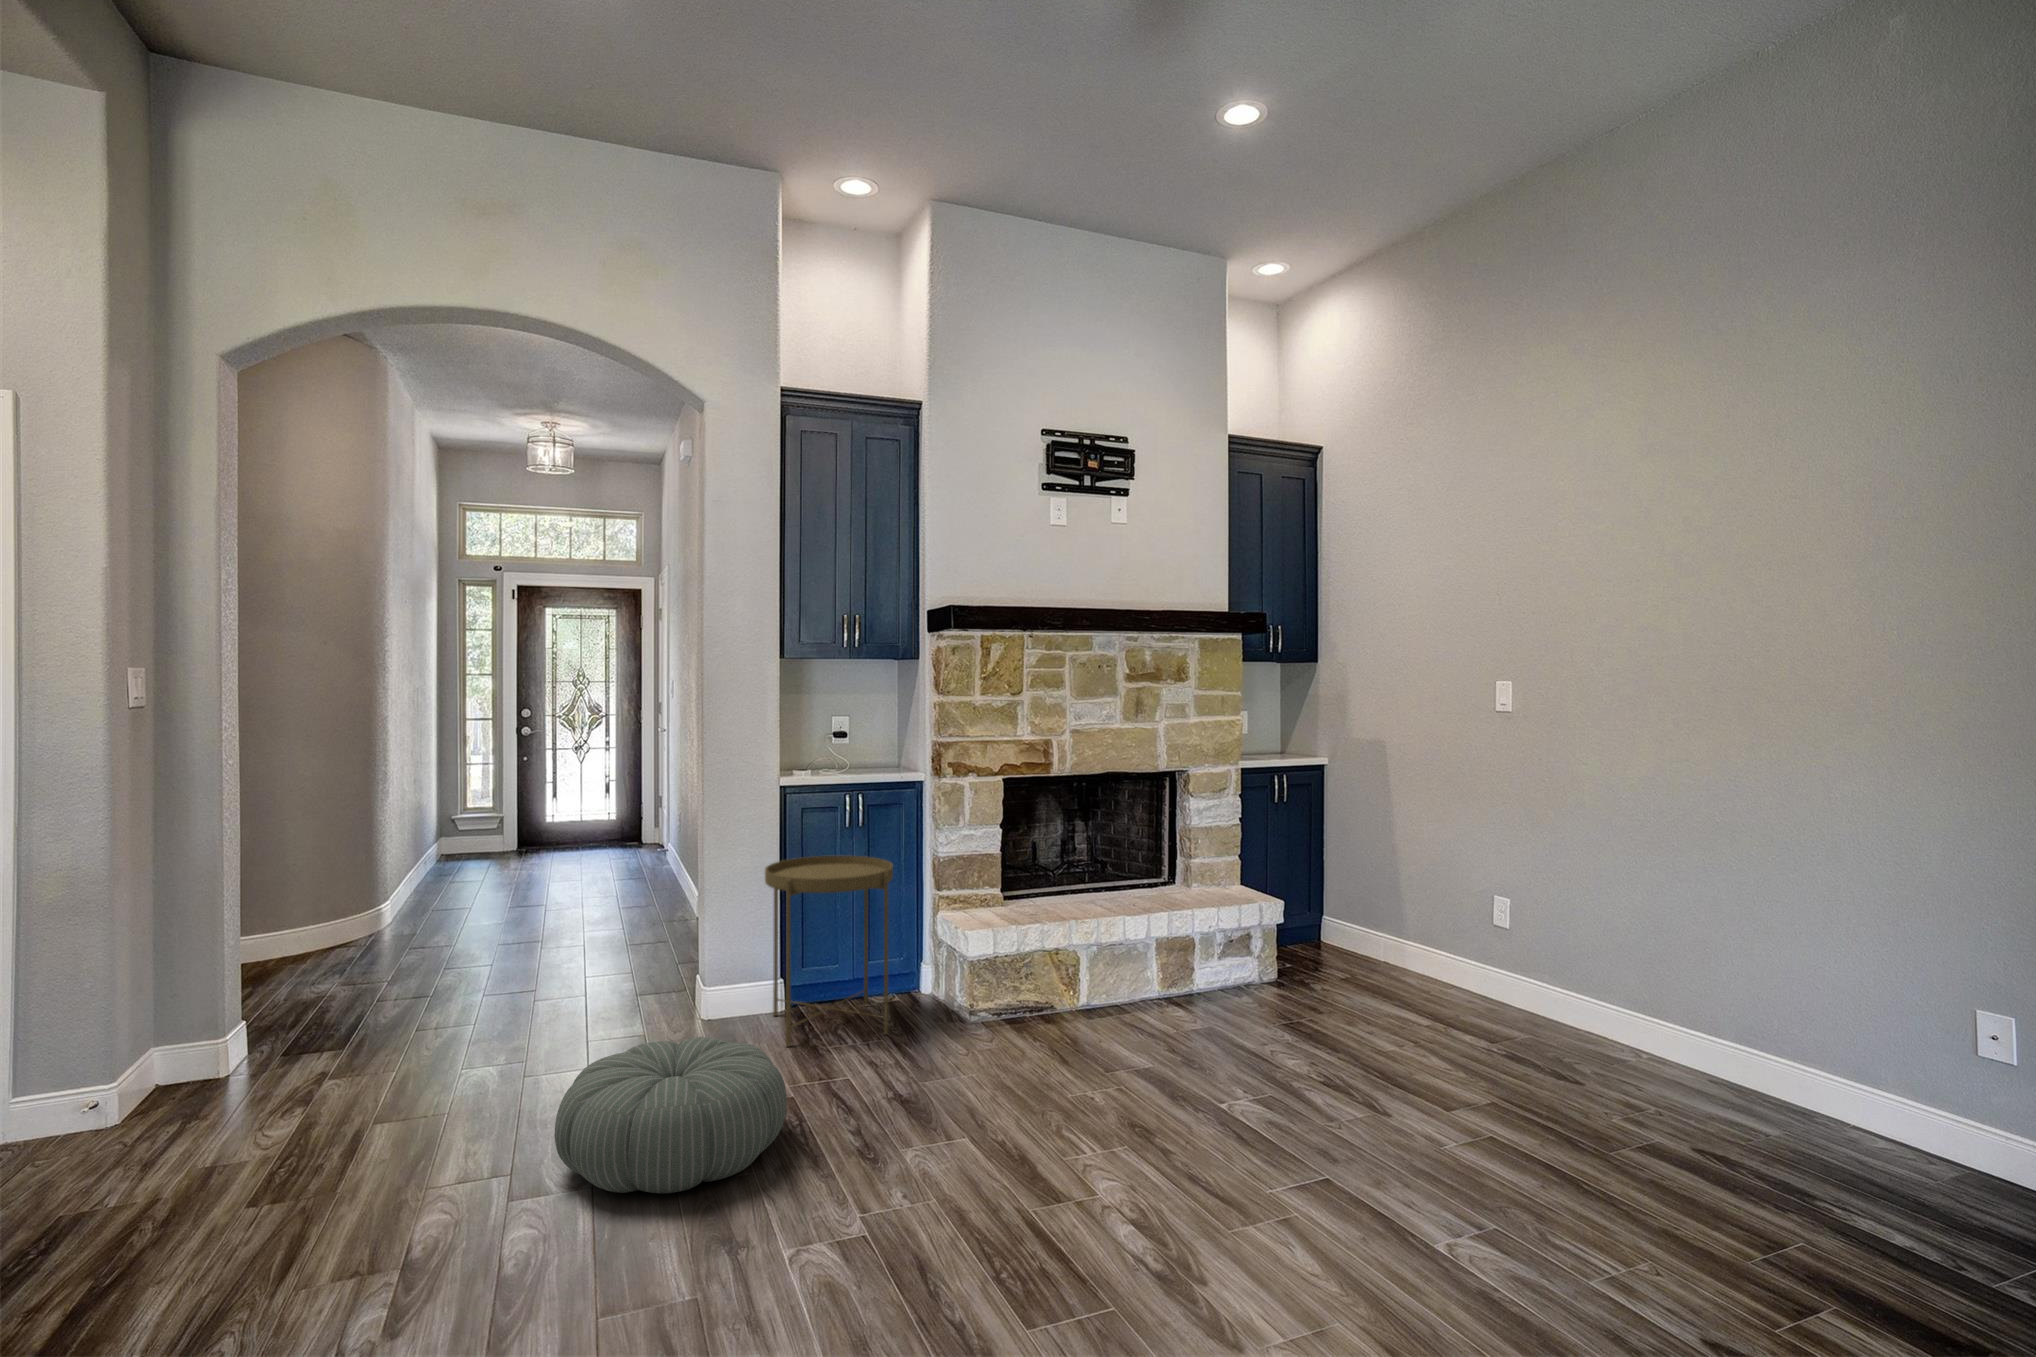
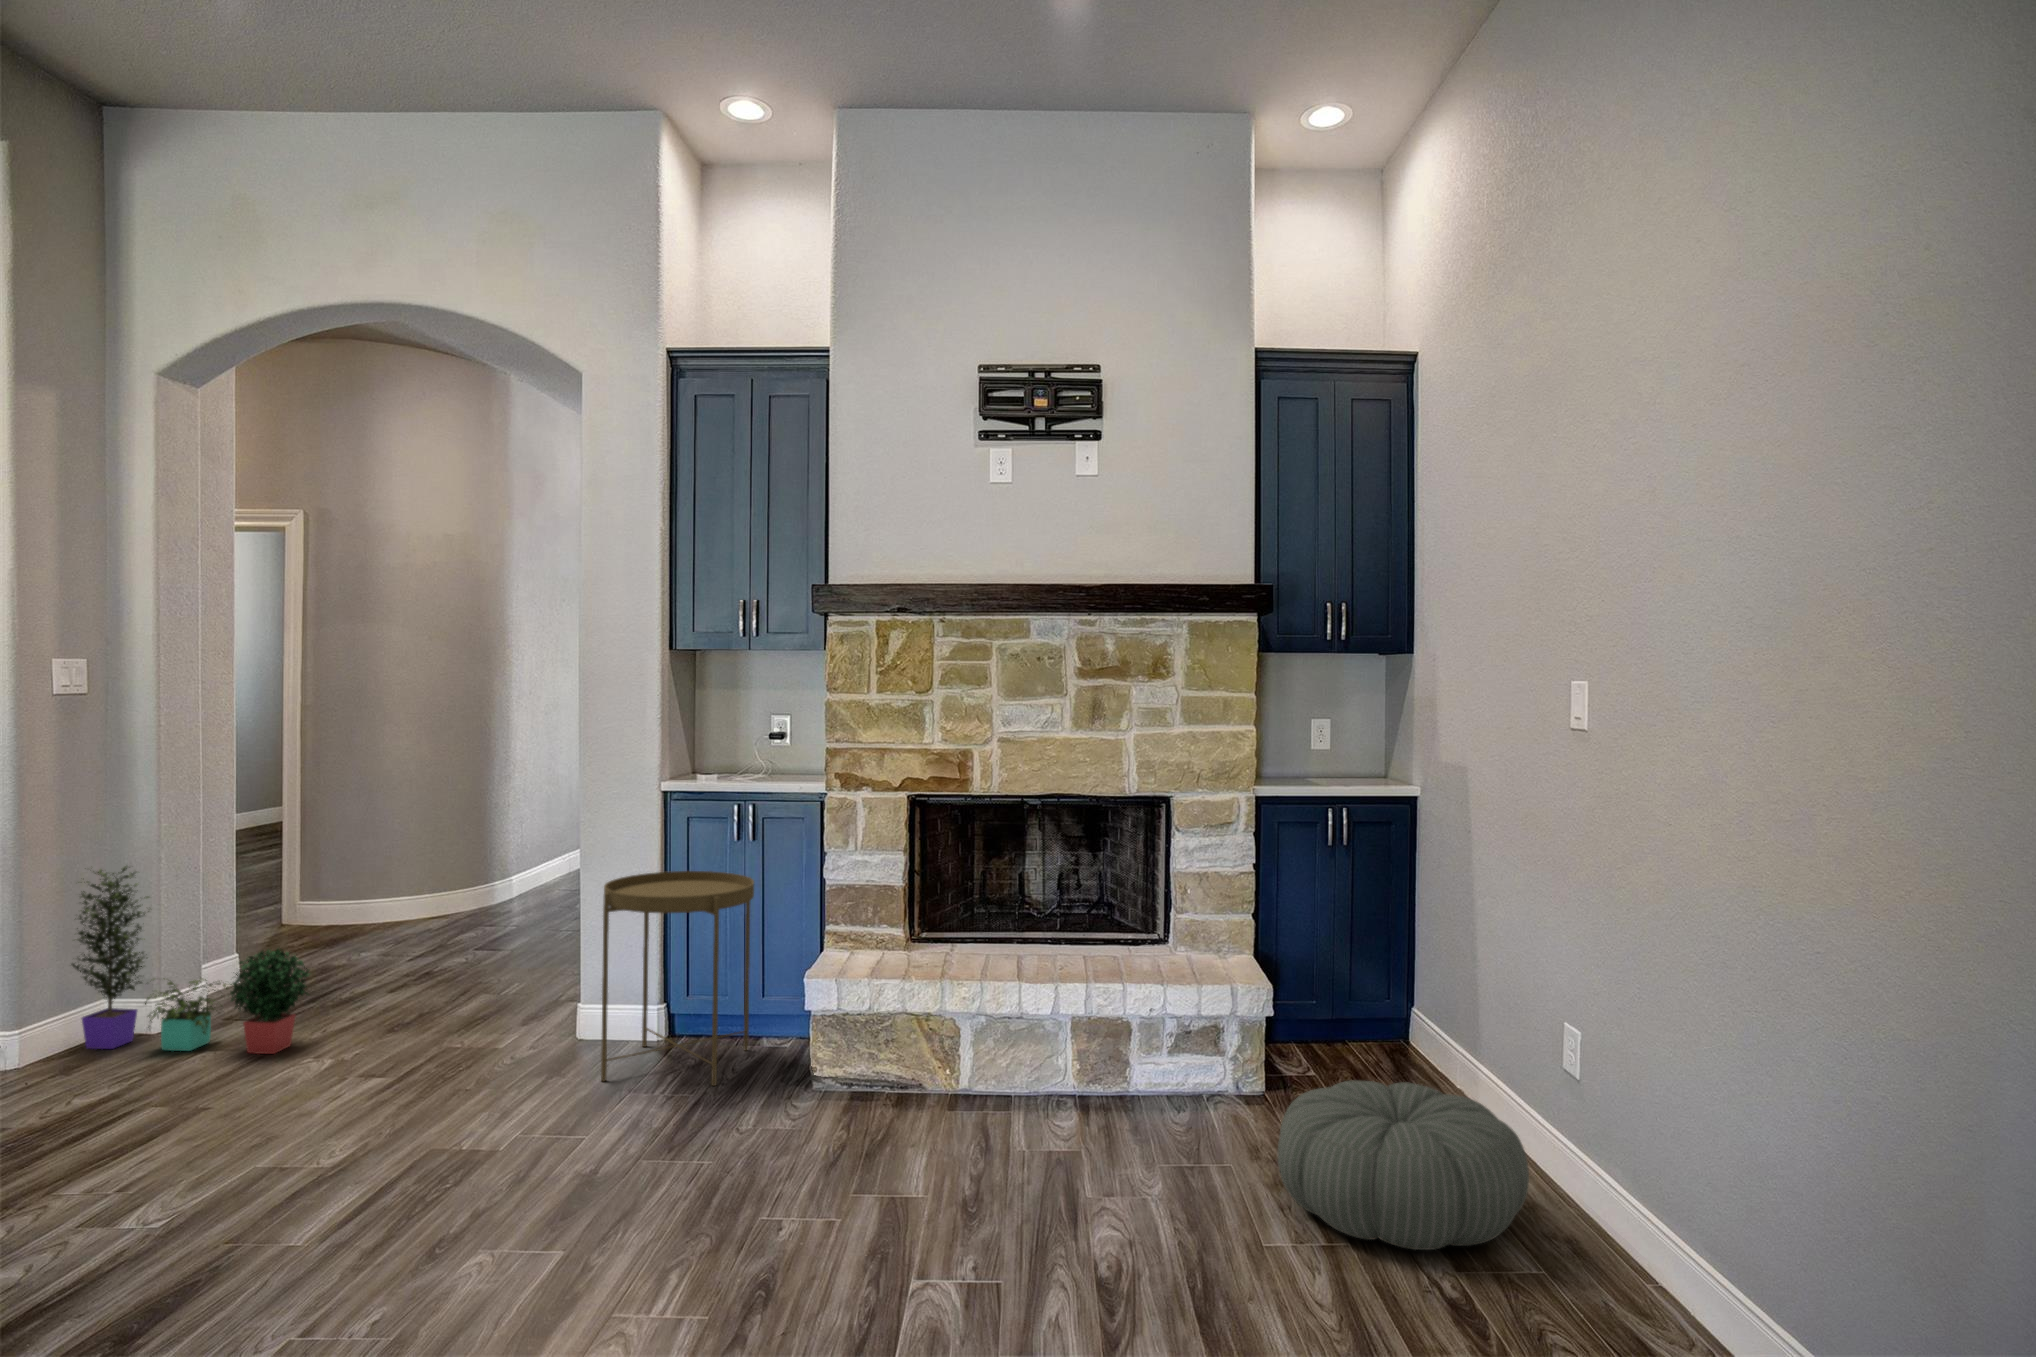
potted plant: none [153,902,450,1105] -> present [71,866,309,1054]
pouf: present [555,1037,787,1193] -> present [1277,1080,1529,1250]

